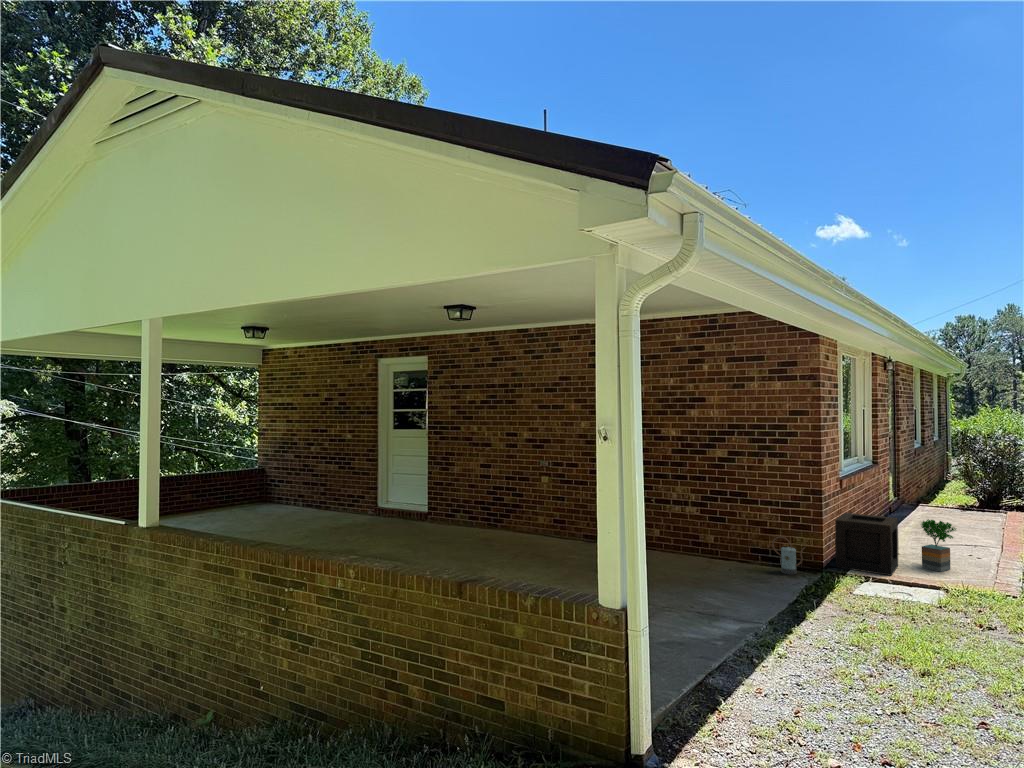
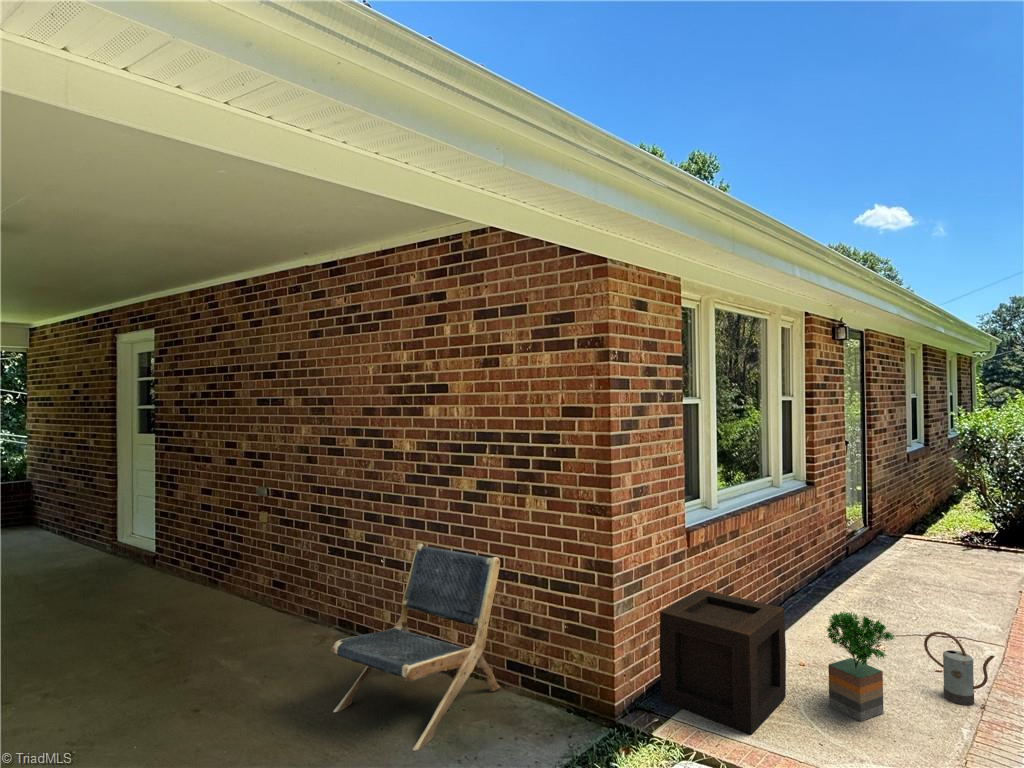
lounge chair: none [671,488,748,582] -> present [331,544,500,750]
watering can: present [772,536,805,575] -> present [924,632,994,705]

